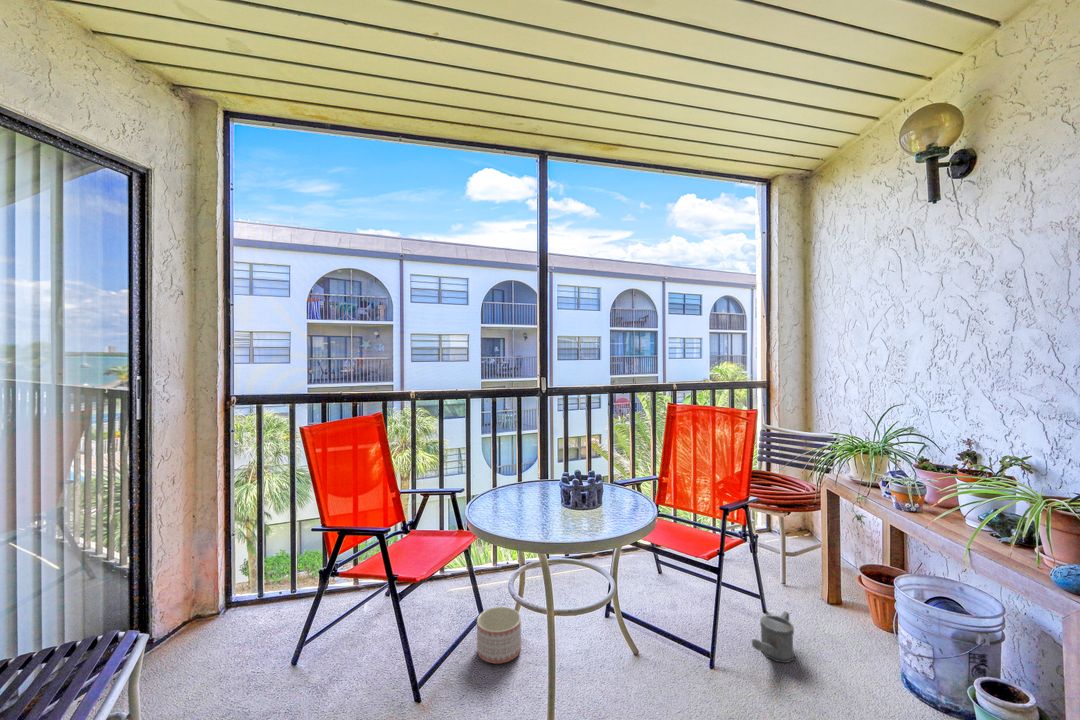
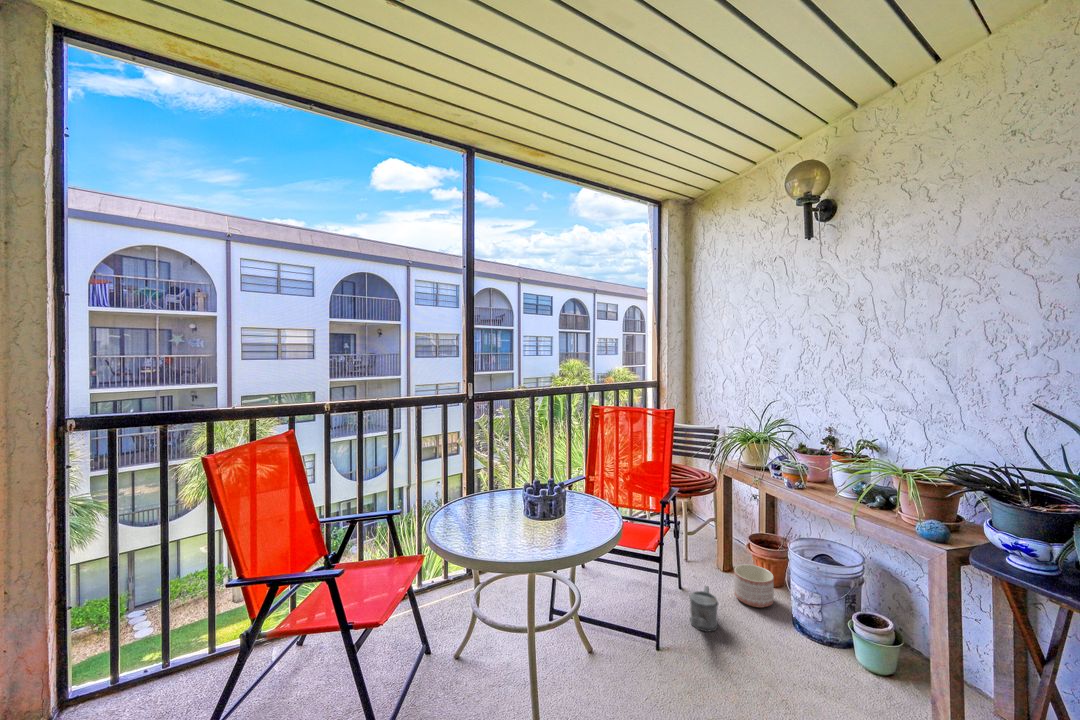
planter: present [477,607,521,664] -> present [734,564,774,608]

